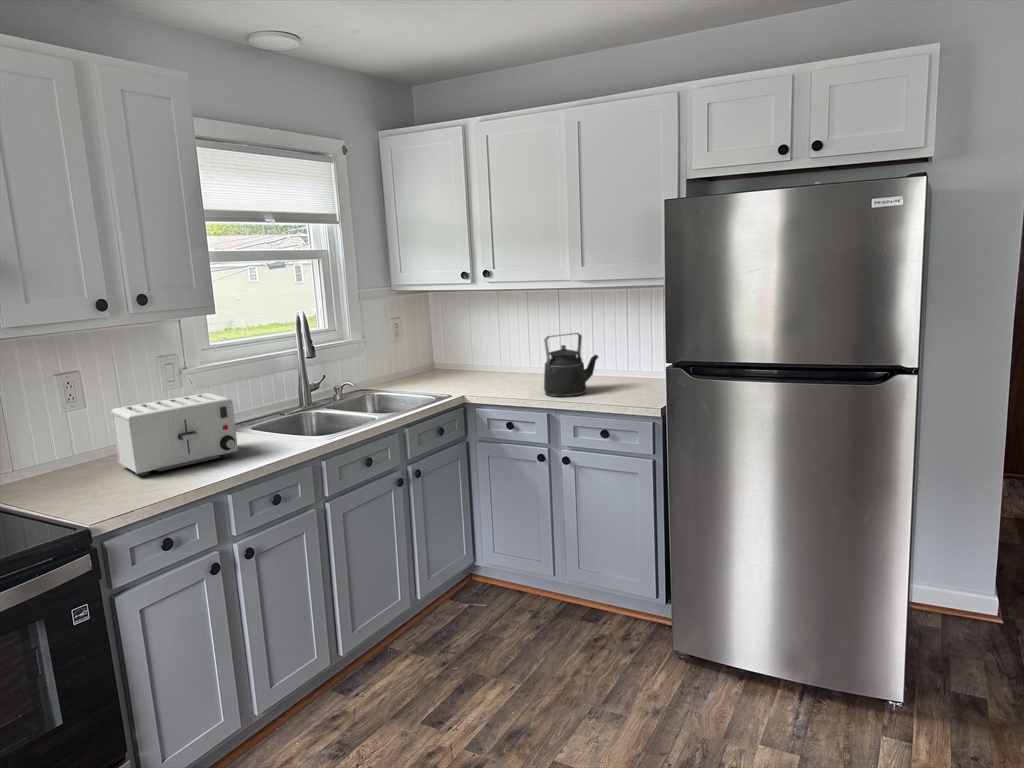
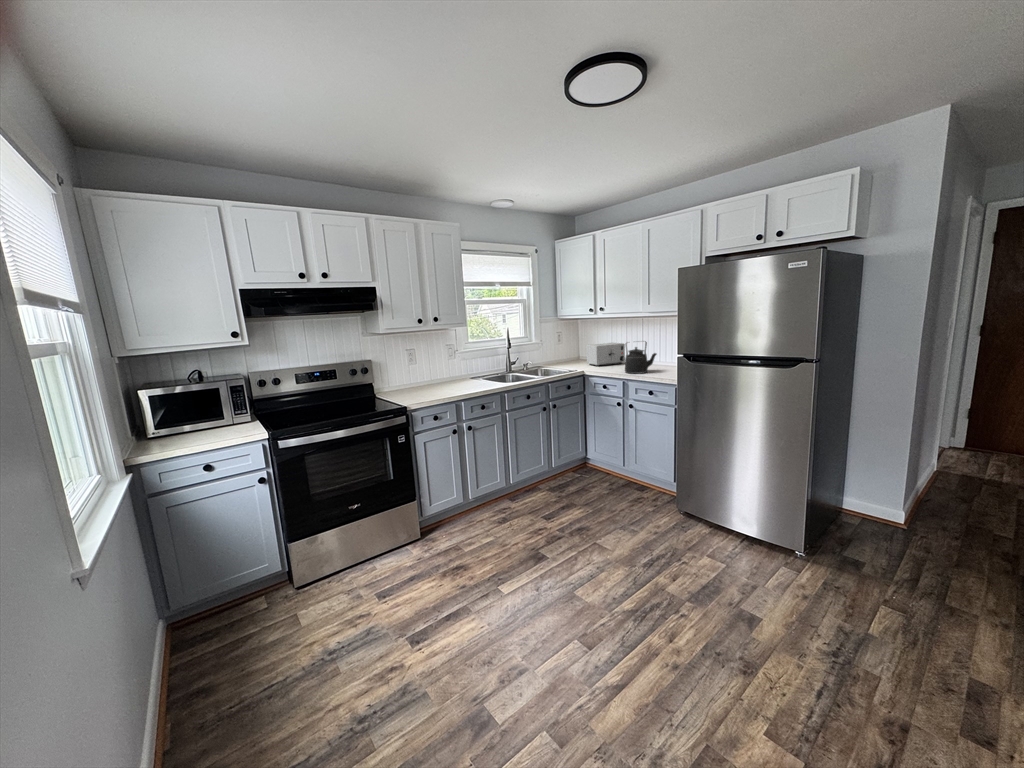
toaster: present [111,393,238,476] -> present [586,343,625,366]

